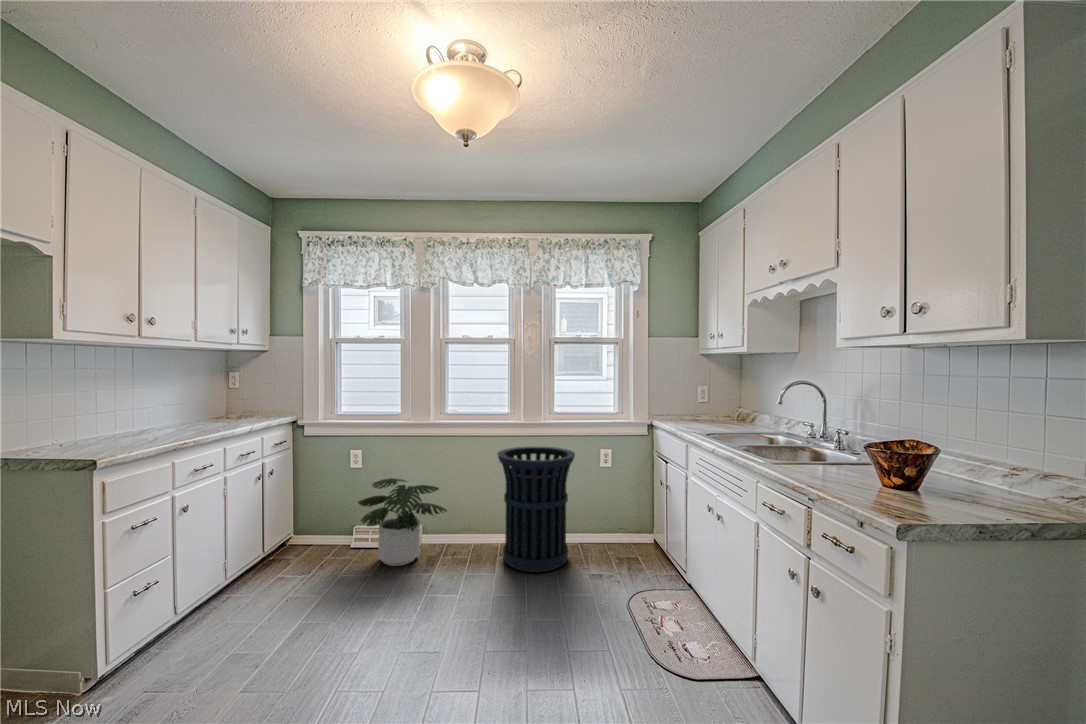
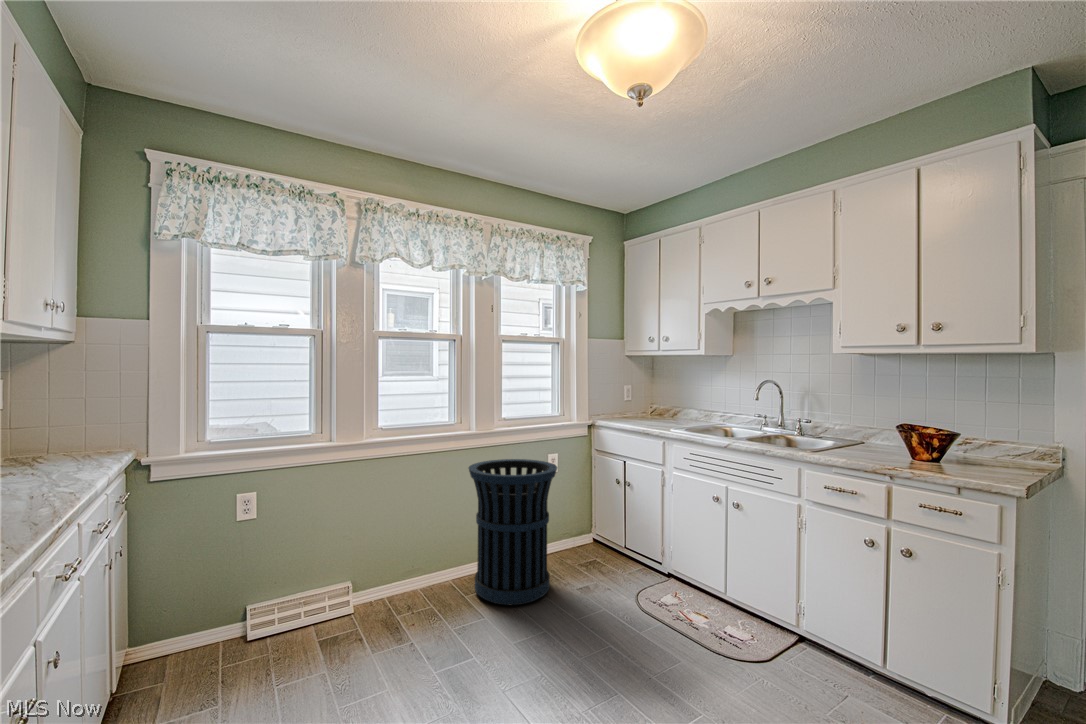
potted plant: present [358,478,447,566] -> none [274,524,421,646]

